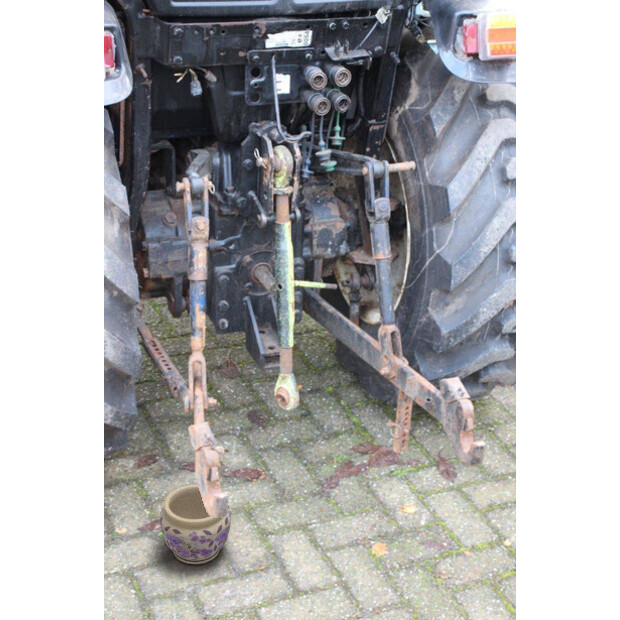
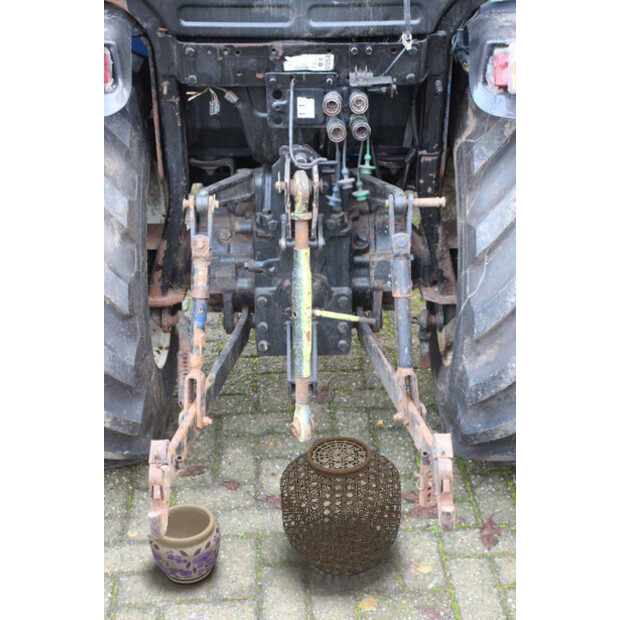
woven basket: none [279,398,394,529] -> present [280,436,401,575]

